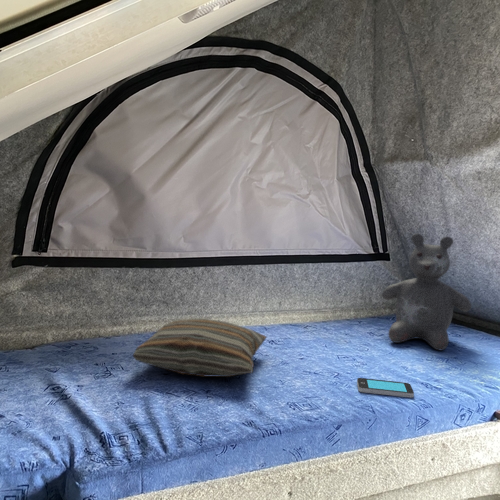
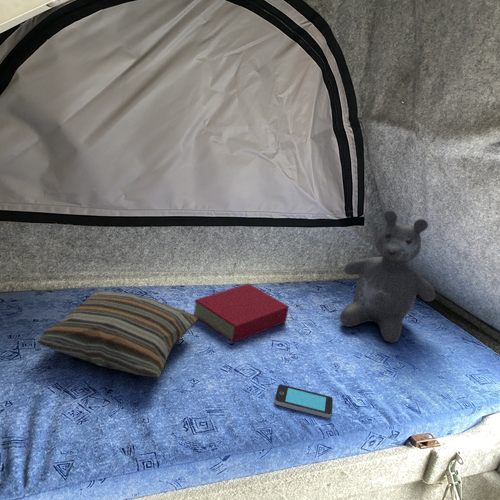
book: none [255,315,342,358] -> present [194,284,289,342]

